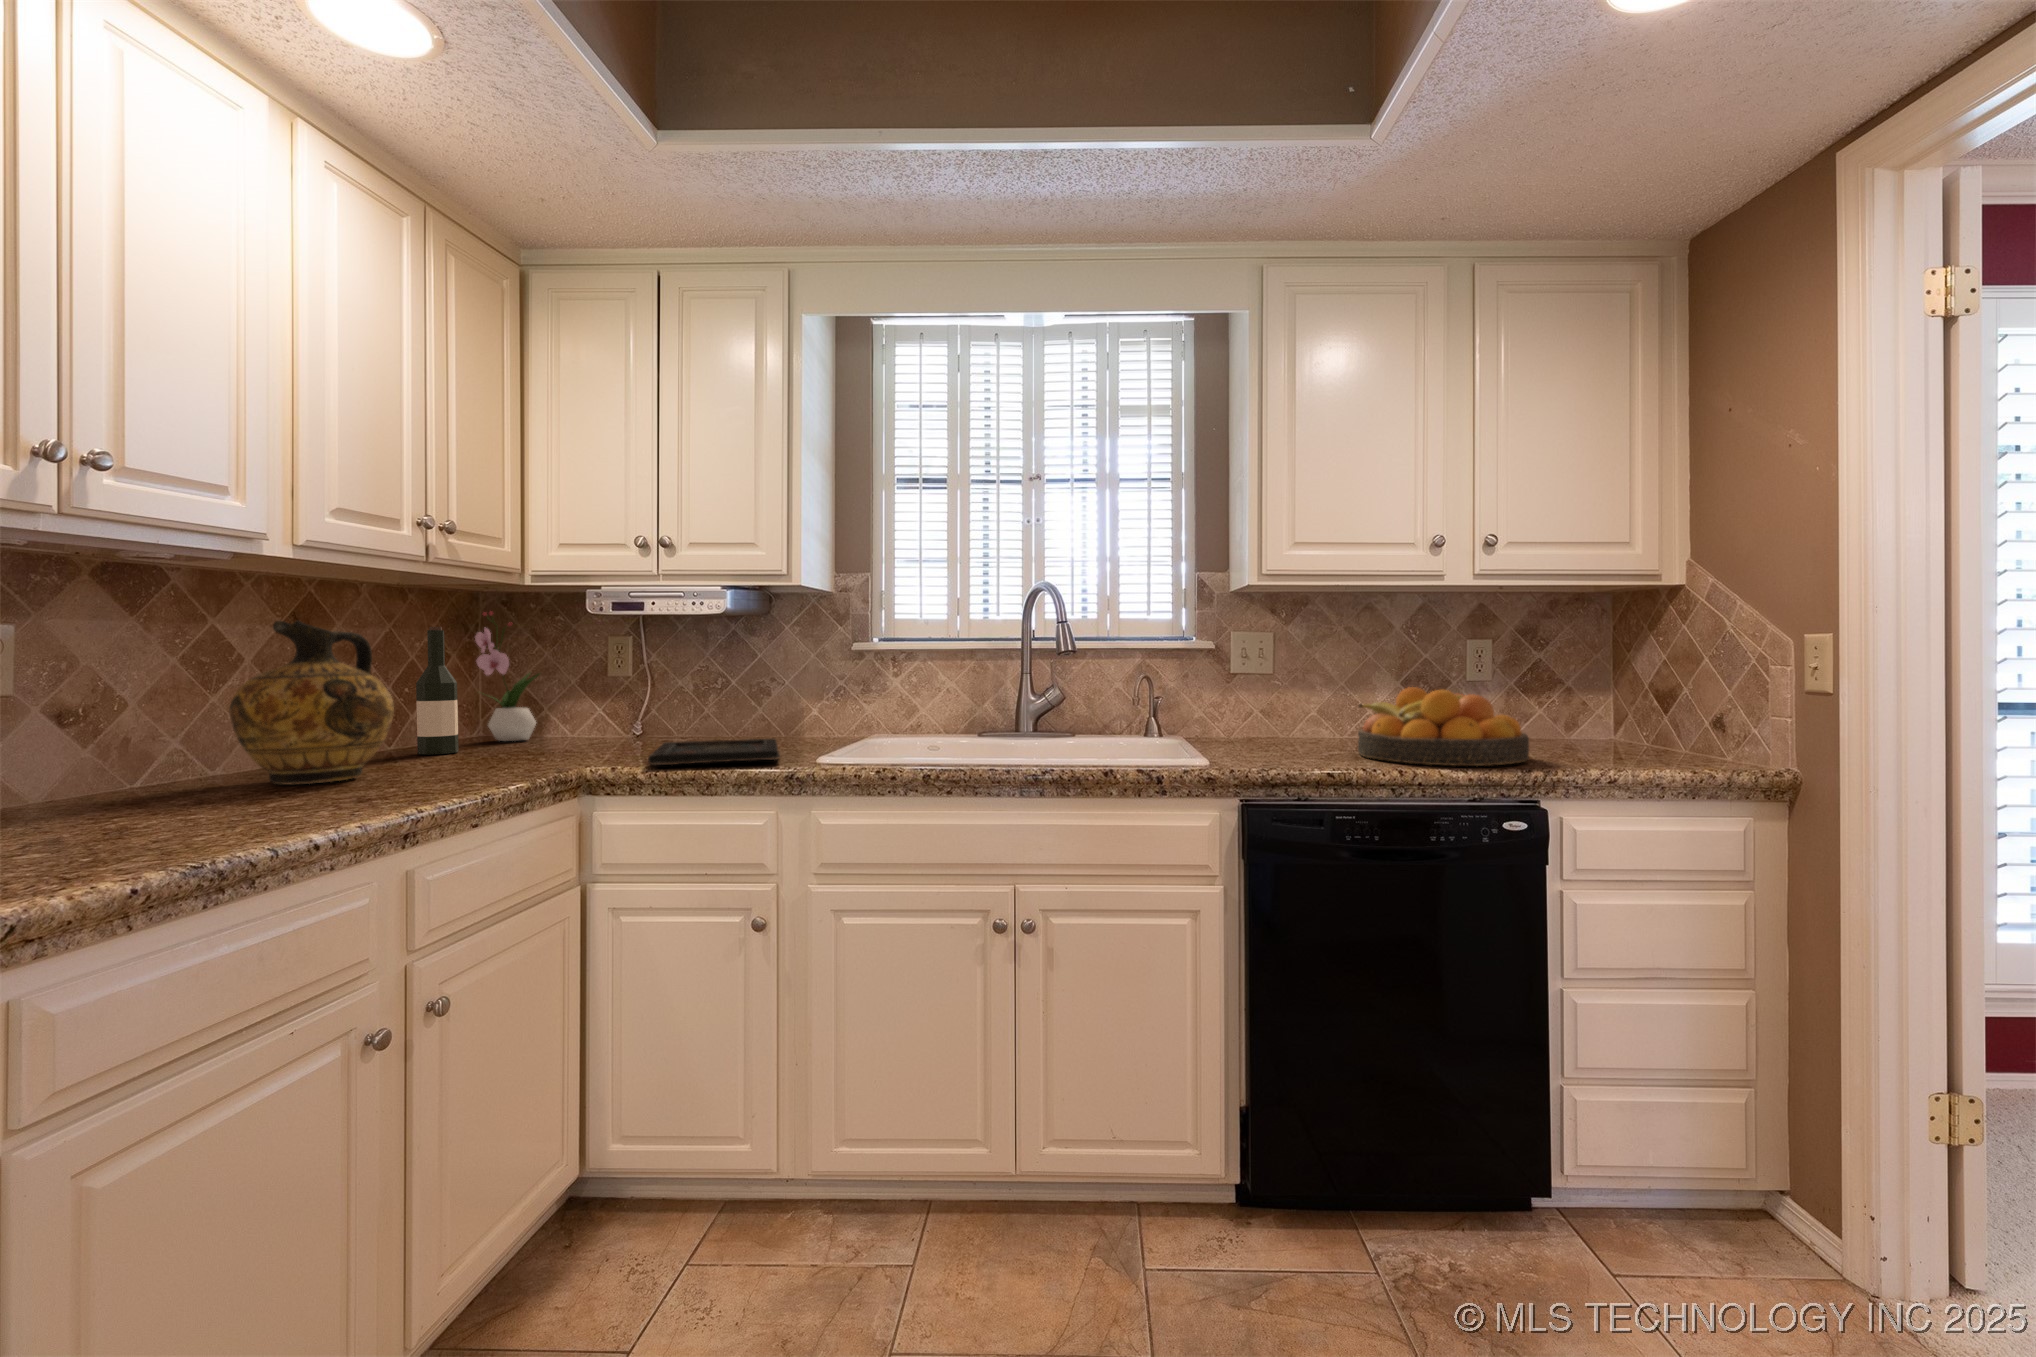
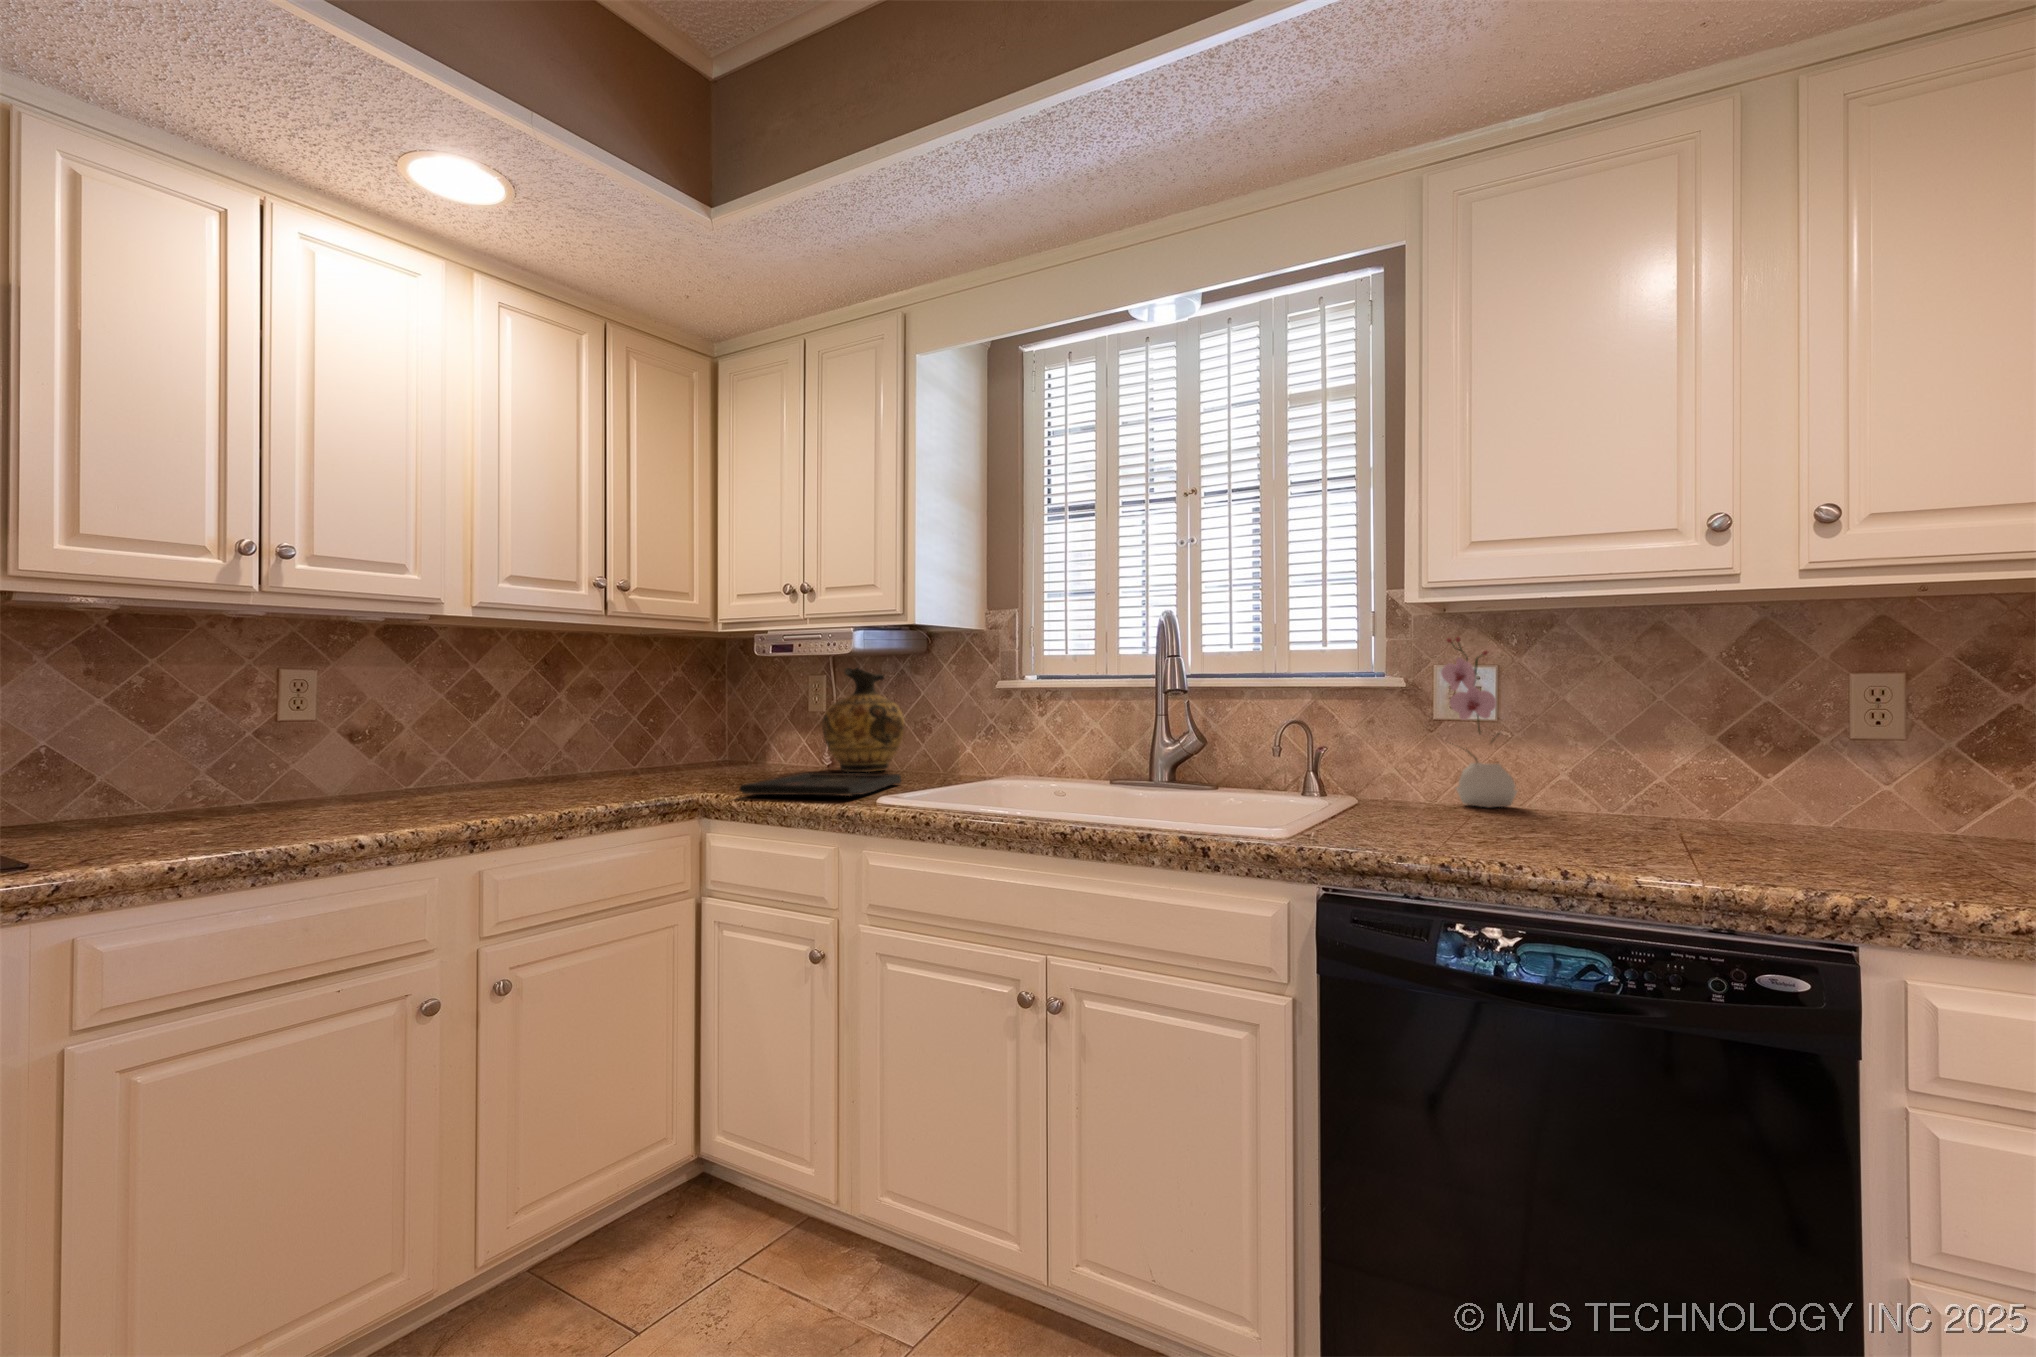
flower arrangement: present [475,612,539,741] -> present [1441,637,1519,808]
ceramic jug: present [230,620,394,784] -> present [822,668,904,772]
wine bottle: present [416,627,459,755] -> none [640,667,672,774]
fruit bowl: present [1358,687,1529,766] -> none [1557,744,1865,877]

